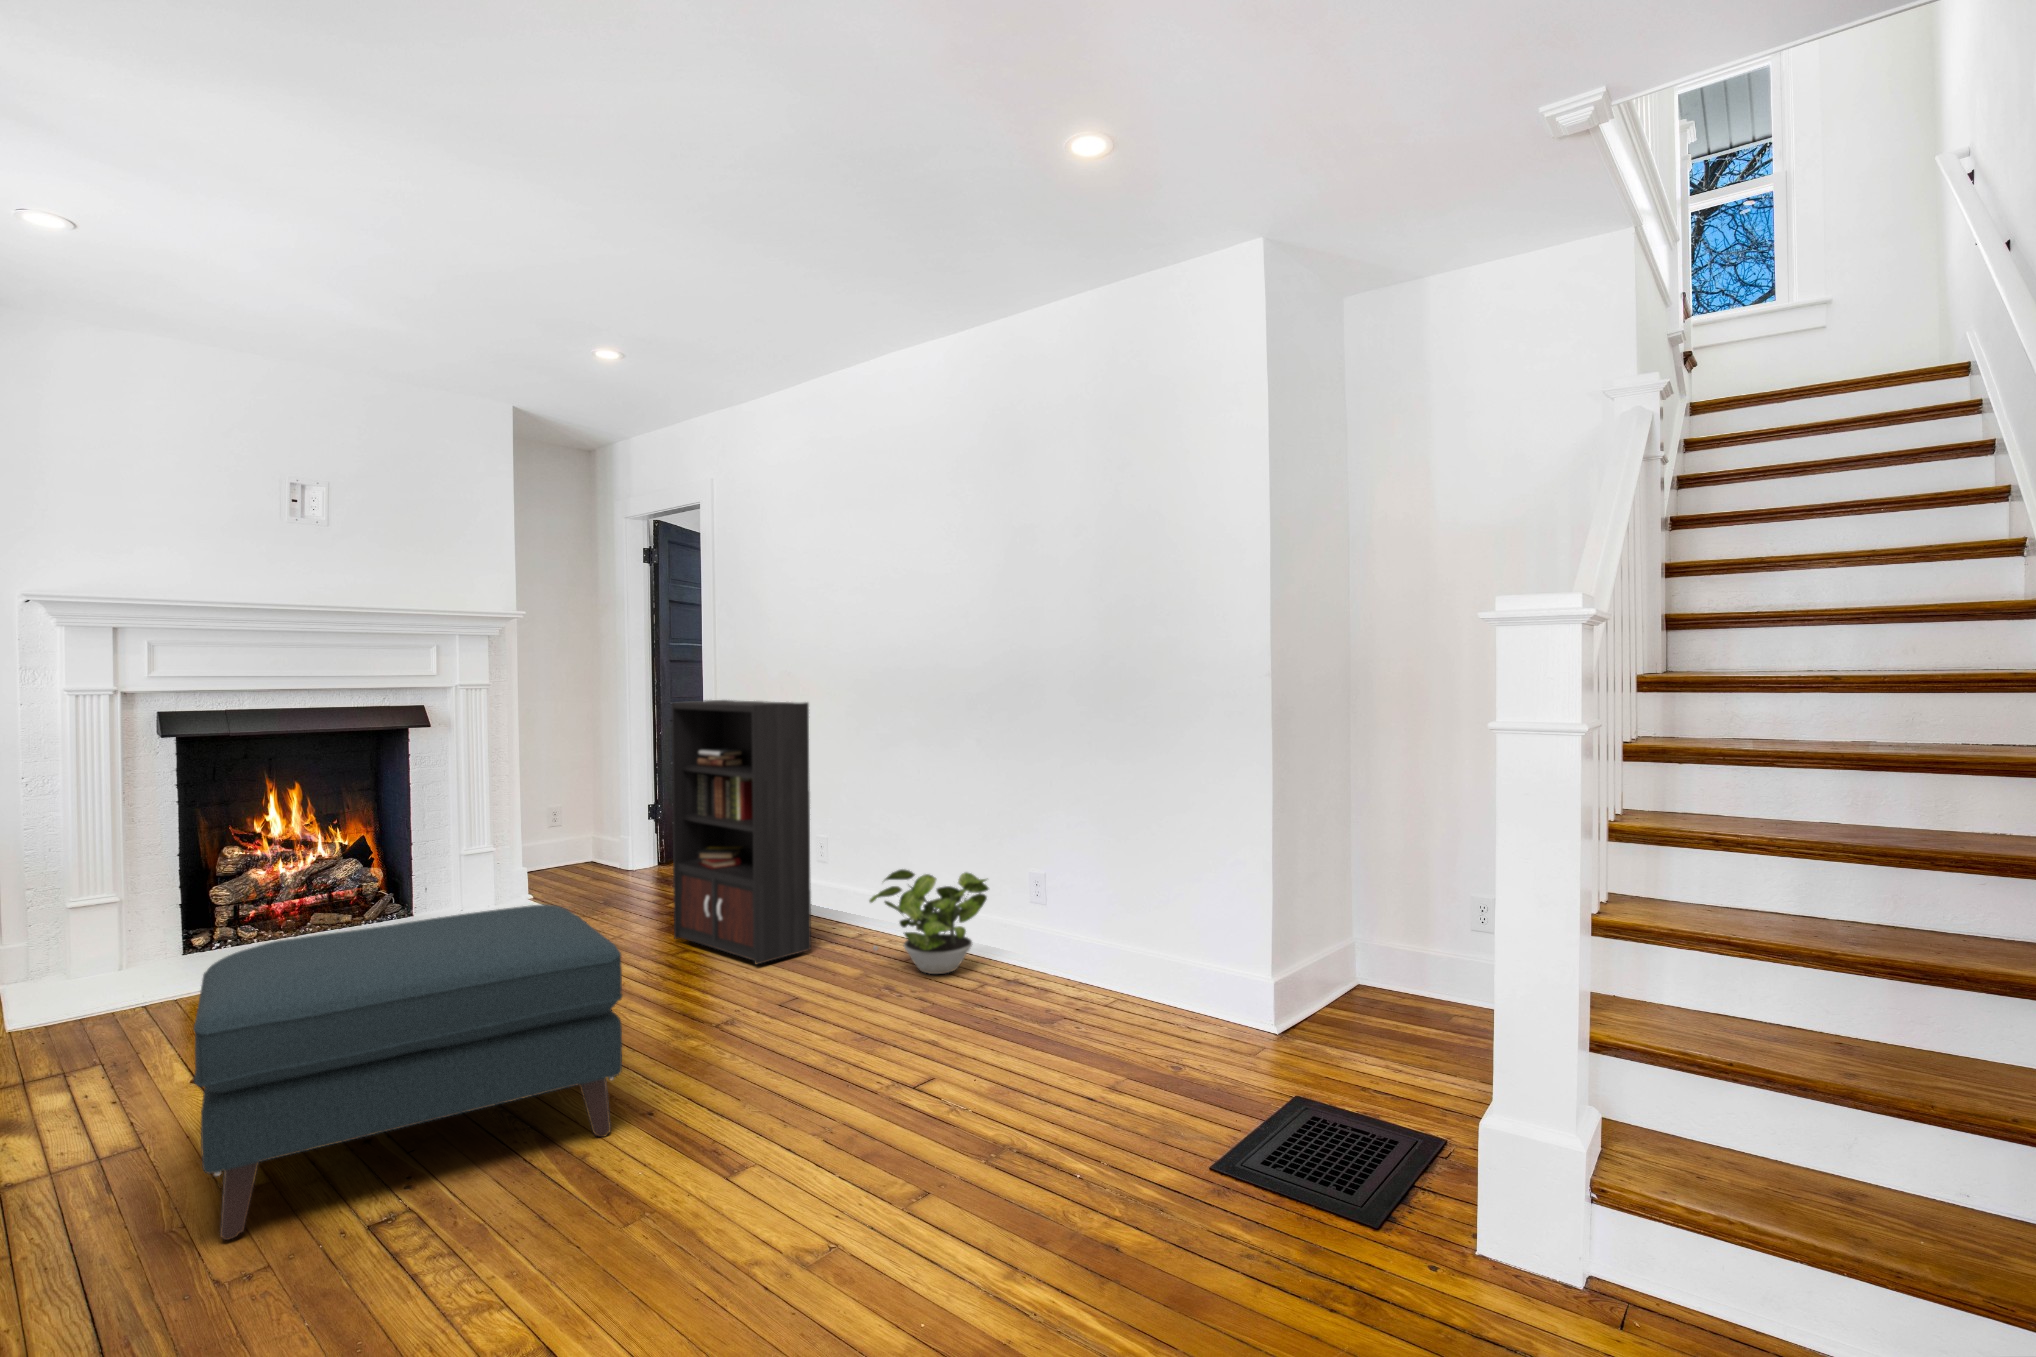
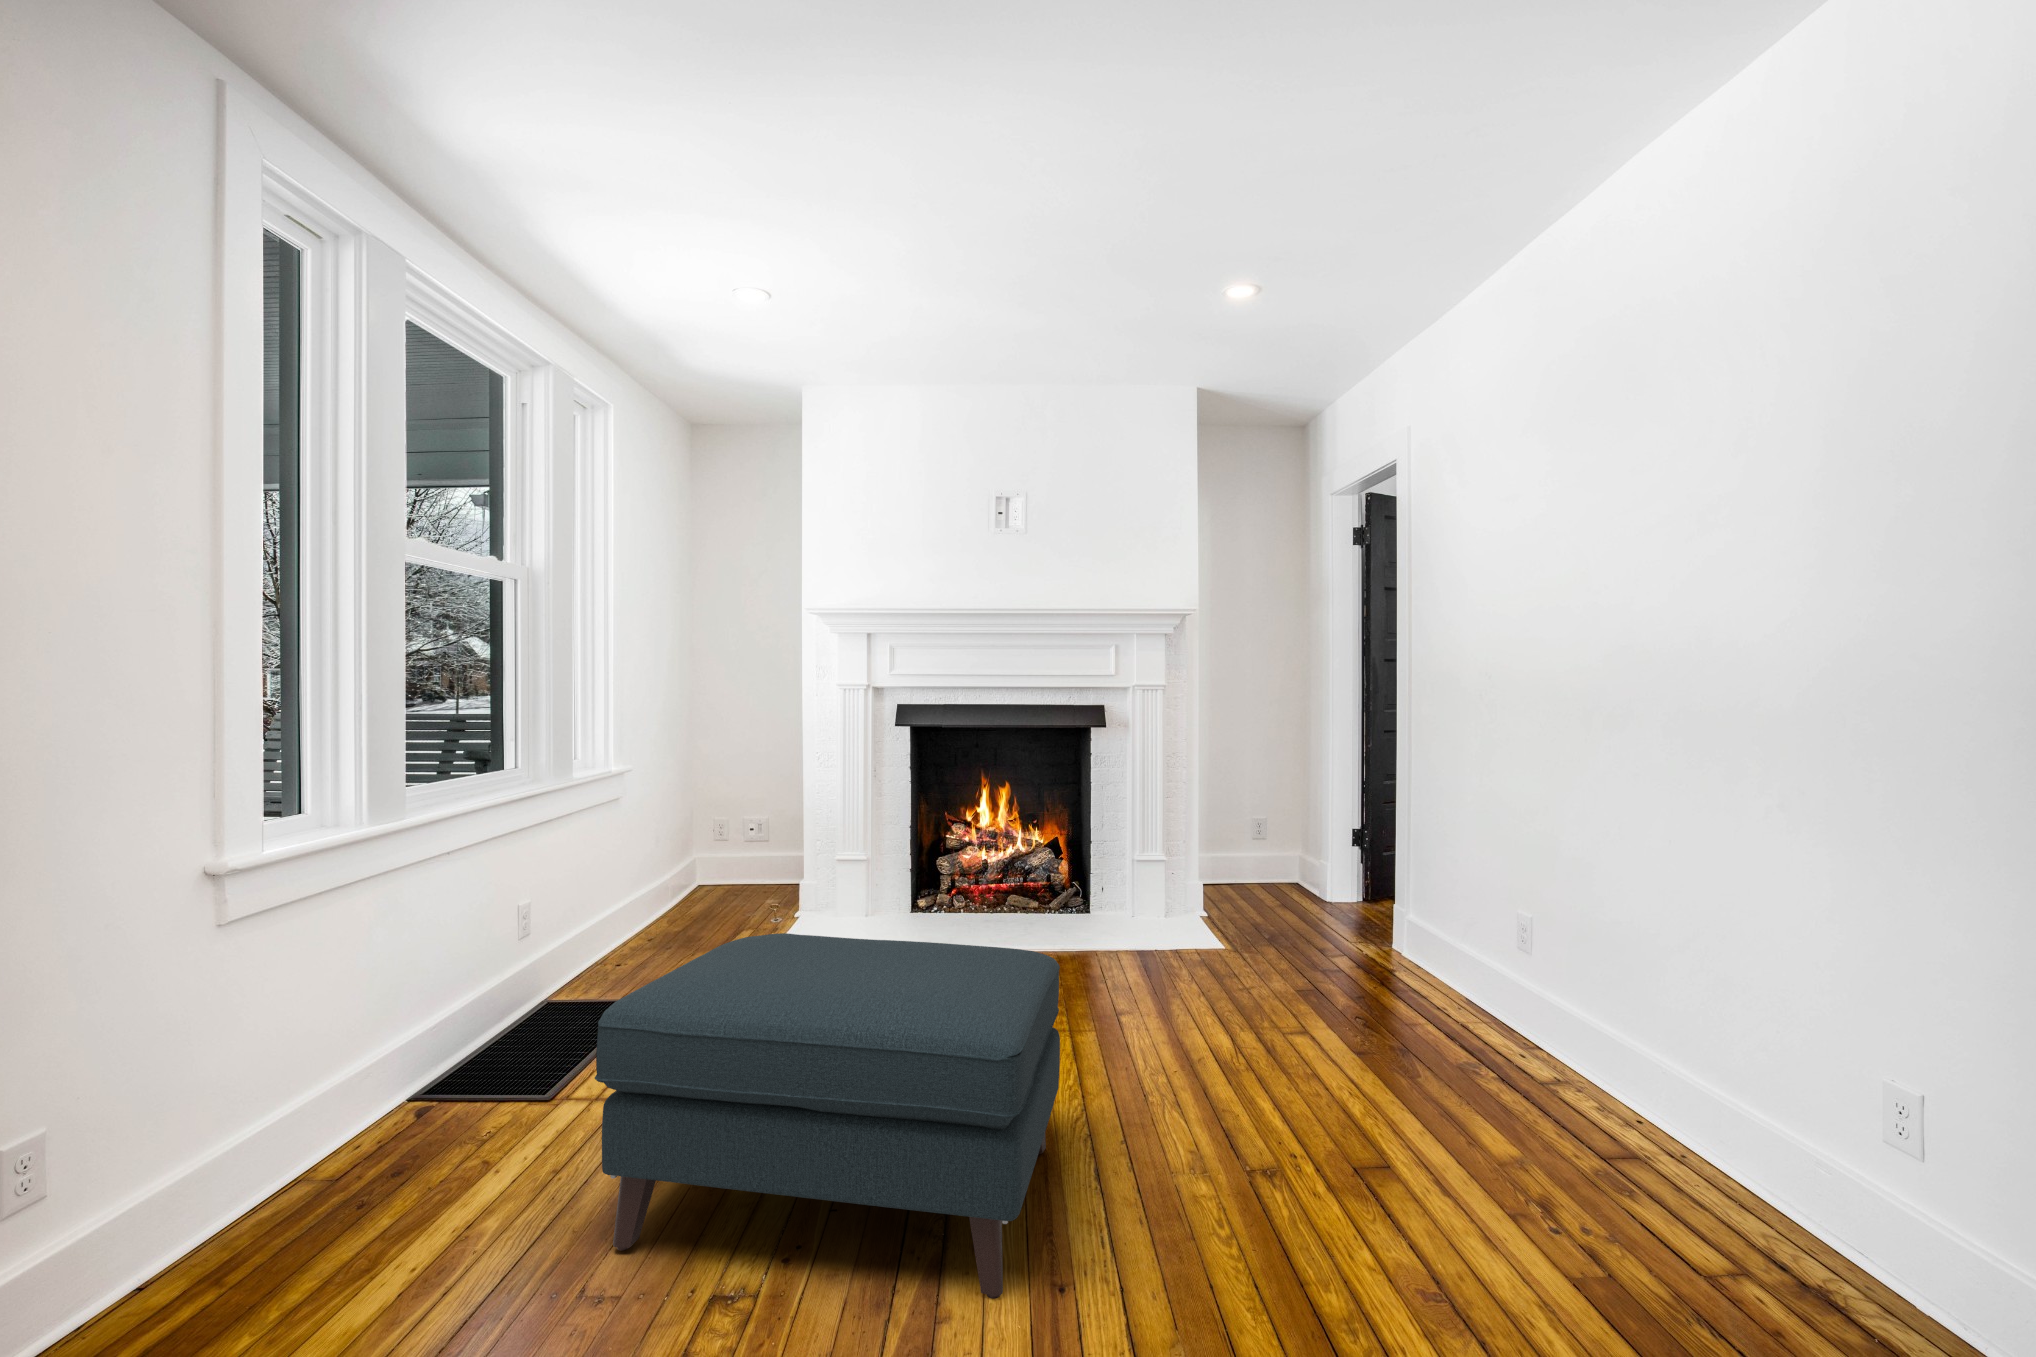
bookcase: present [671,700,878,964] -> none [1292,717,1566,1122]
potted plant: present [870,869,989,974] -> none [1523,1010,1779,1215]

